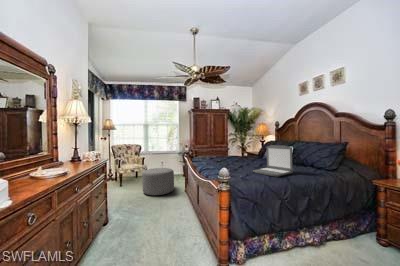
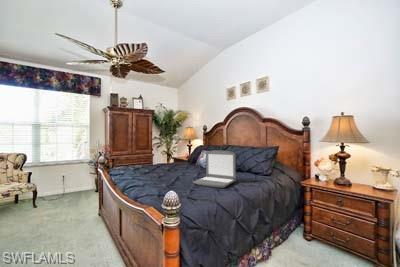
ottoman: present [142,168,174,195] -> none [26,184,81,227]

